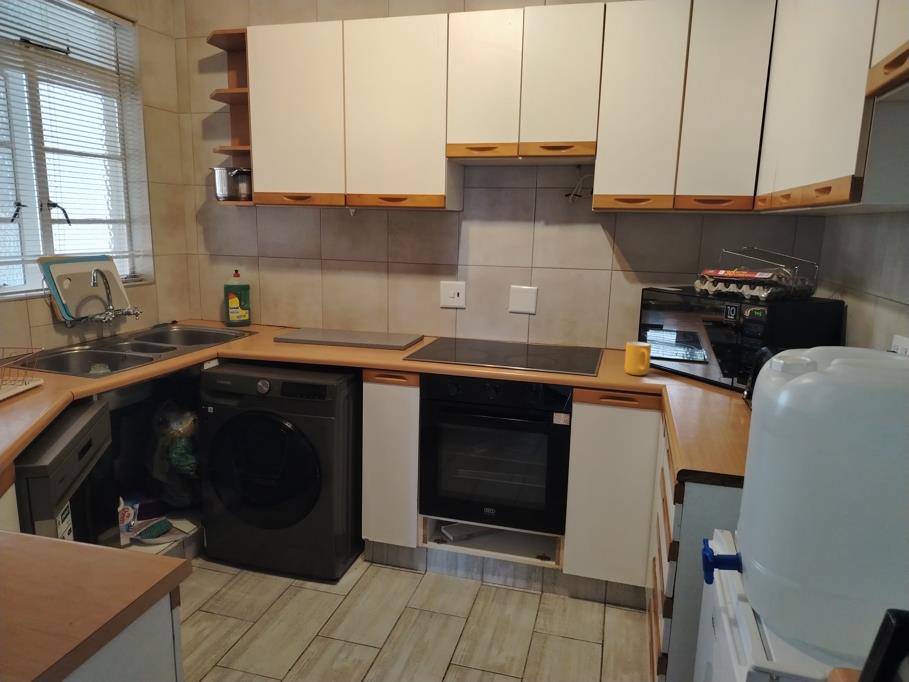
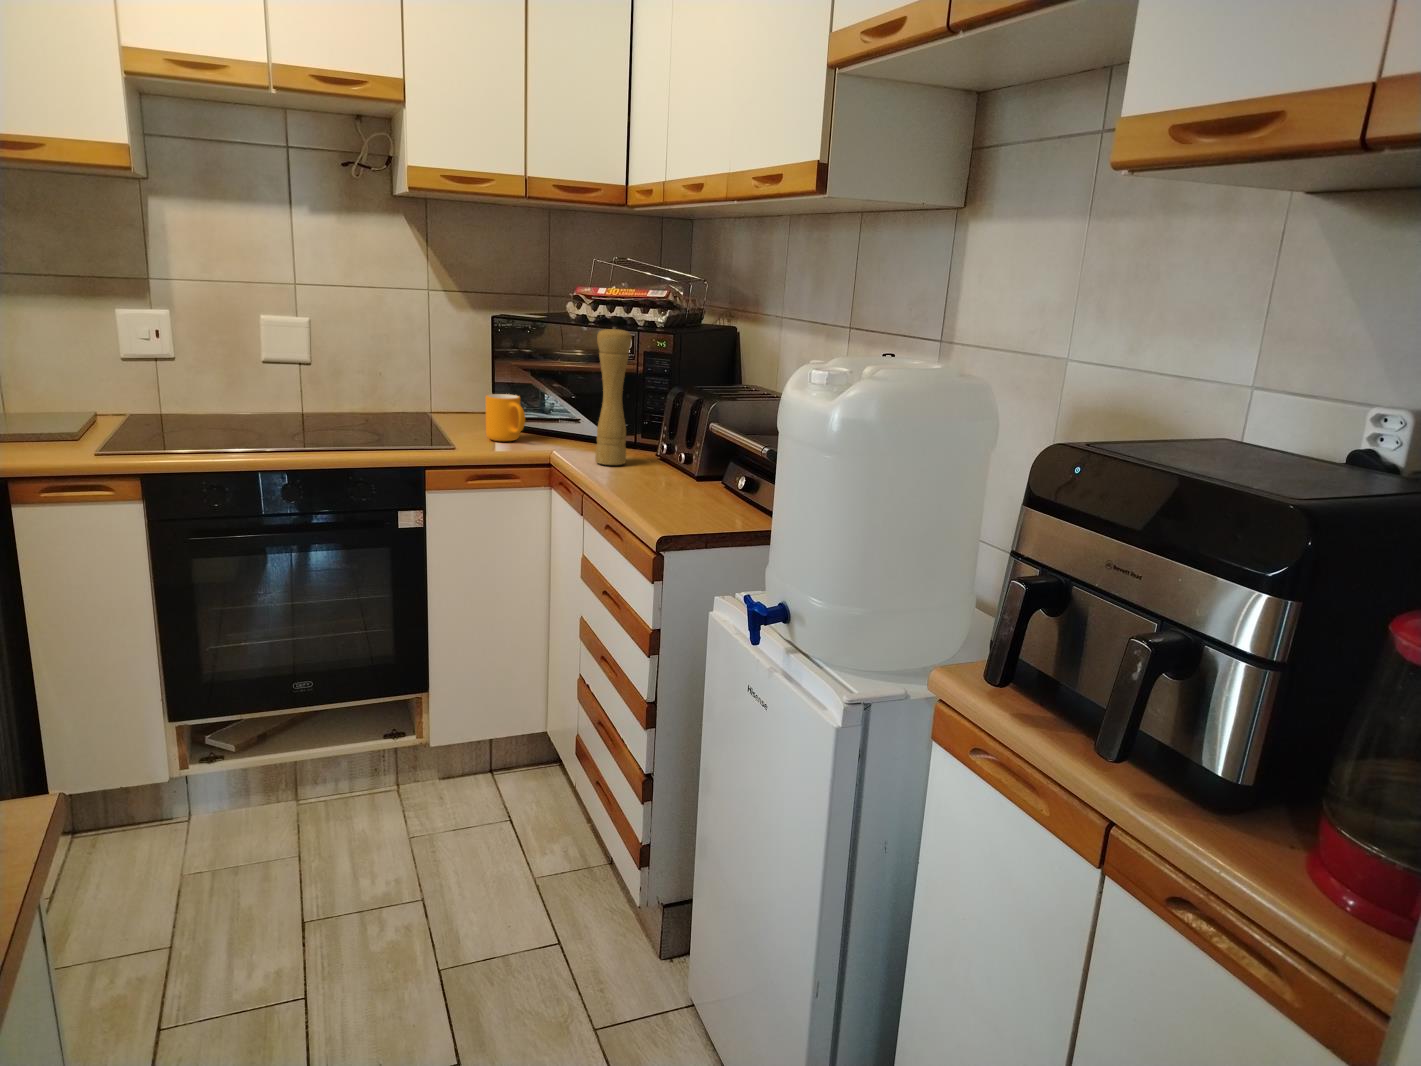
pepper mill: none [690,300,727,404] -> present [595,327,632,465]

